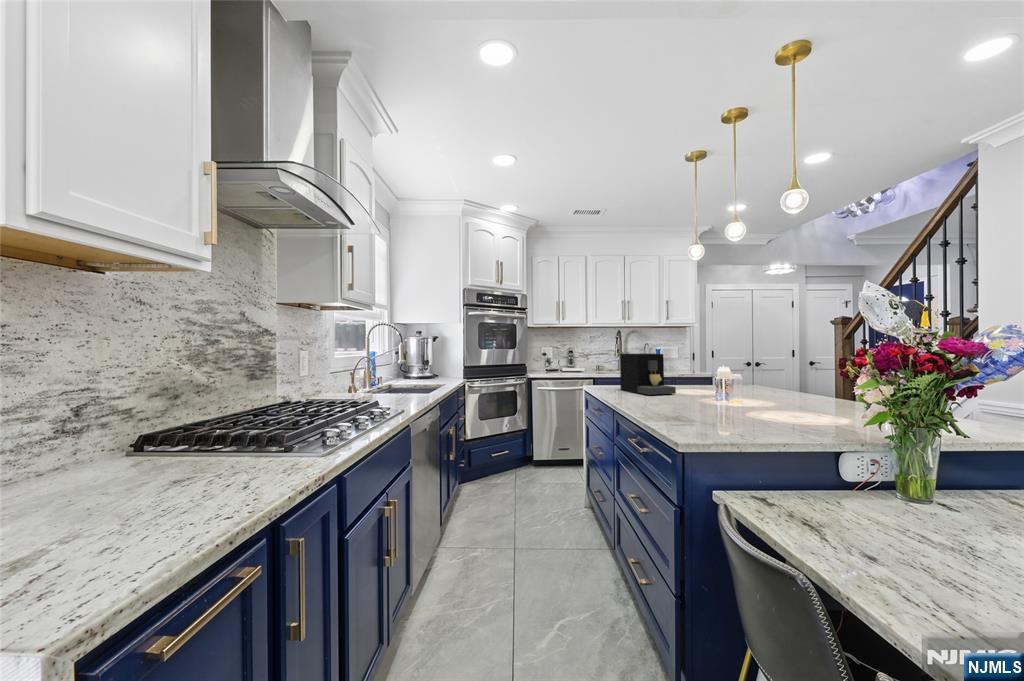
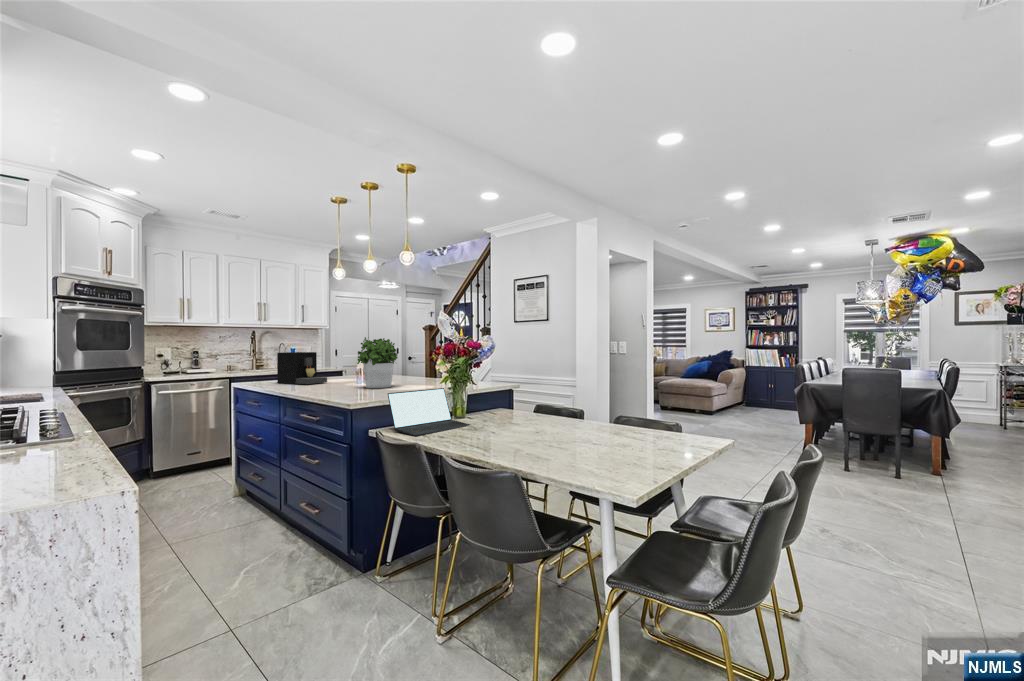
potted plant: none [708,333,777,412] -> present [357,337,397,388]
laptop: none [743,433,973,547] -> present [388,388,470,436]

